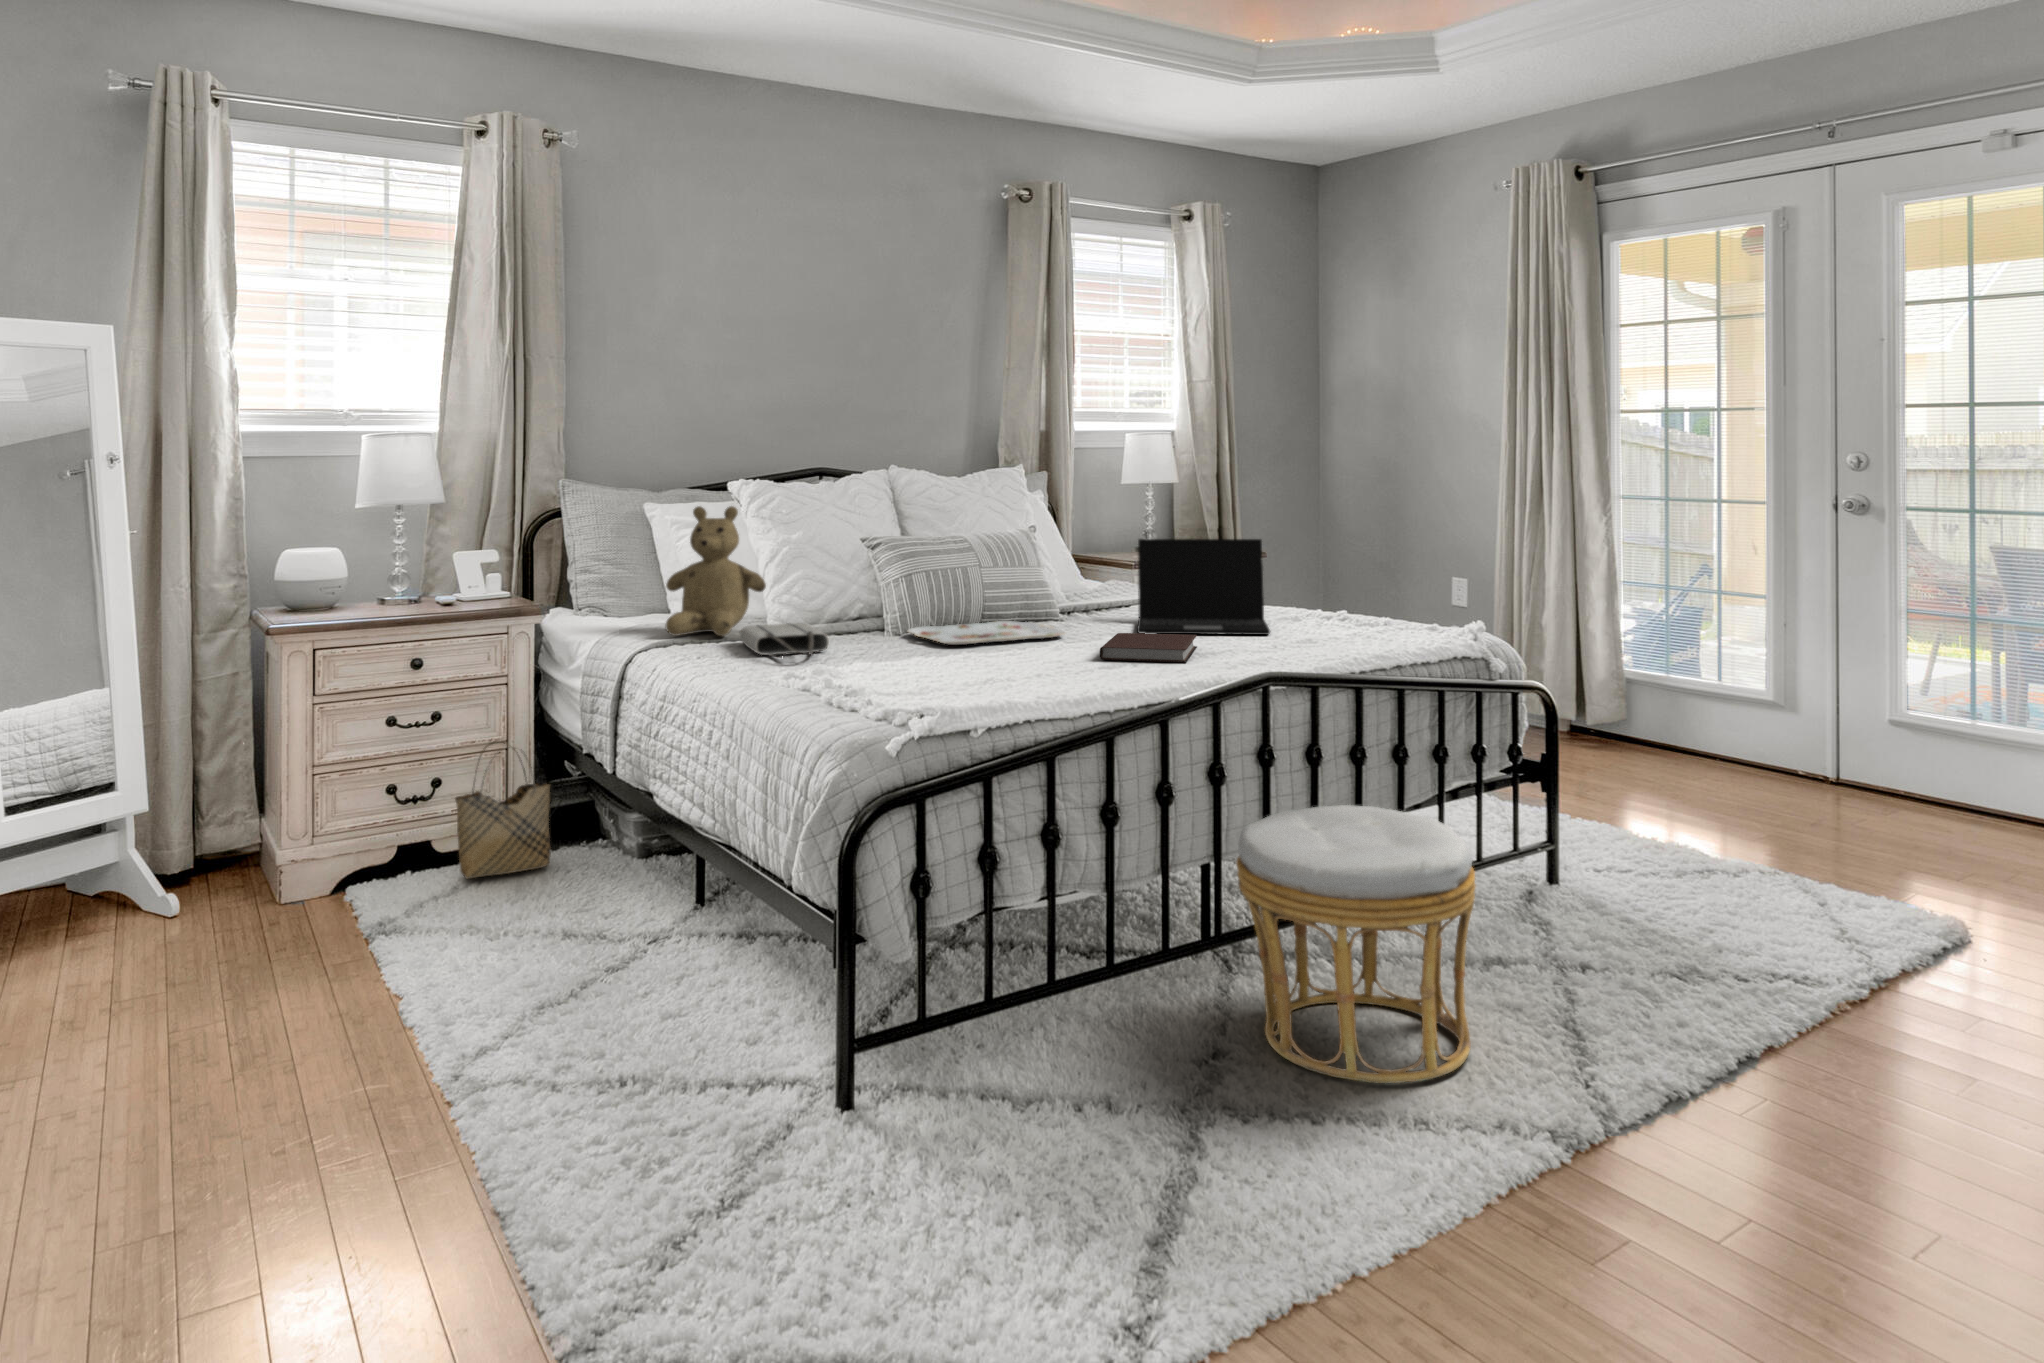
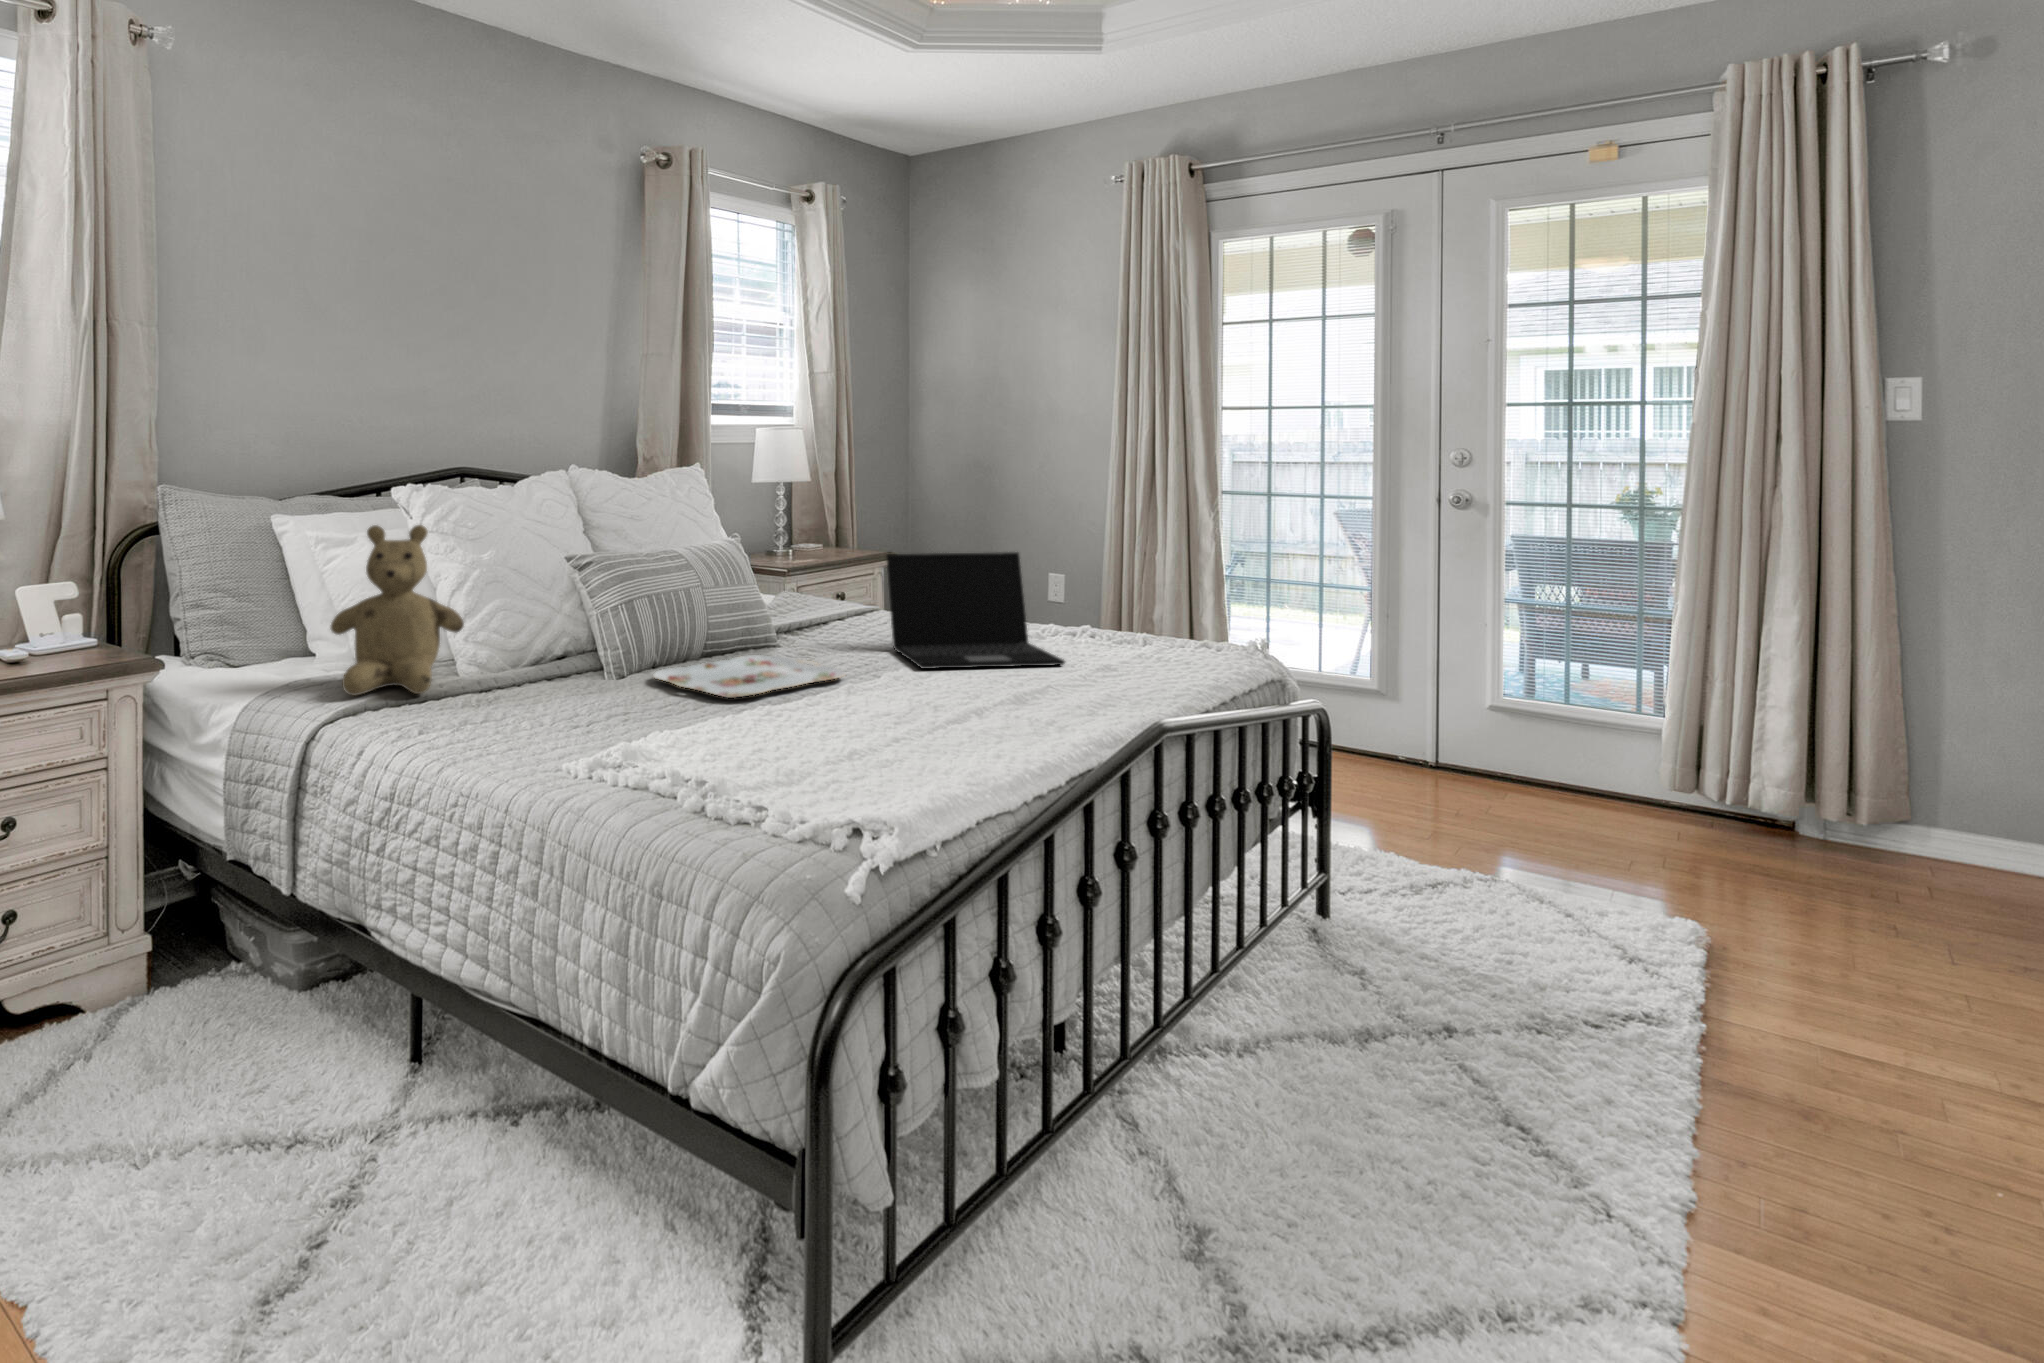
tote bag: present [740,623,829,658] -> none [455,675,589,733]
notebook: present [1100,633,1197,662] -> none [920,674,1047,716]
woven basket: present [455,741,551,879] -> none [43,847,180,1050]
ottoman: present [1236,805,1476,1083] -> none [1207,894,1535,1283]

